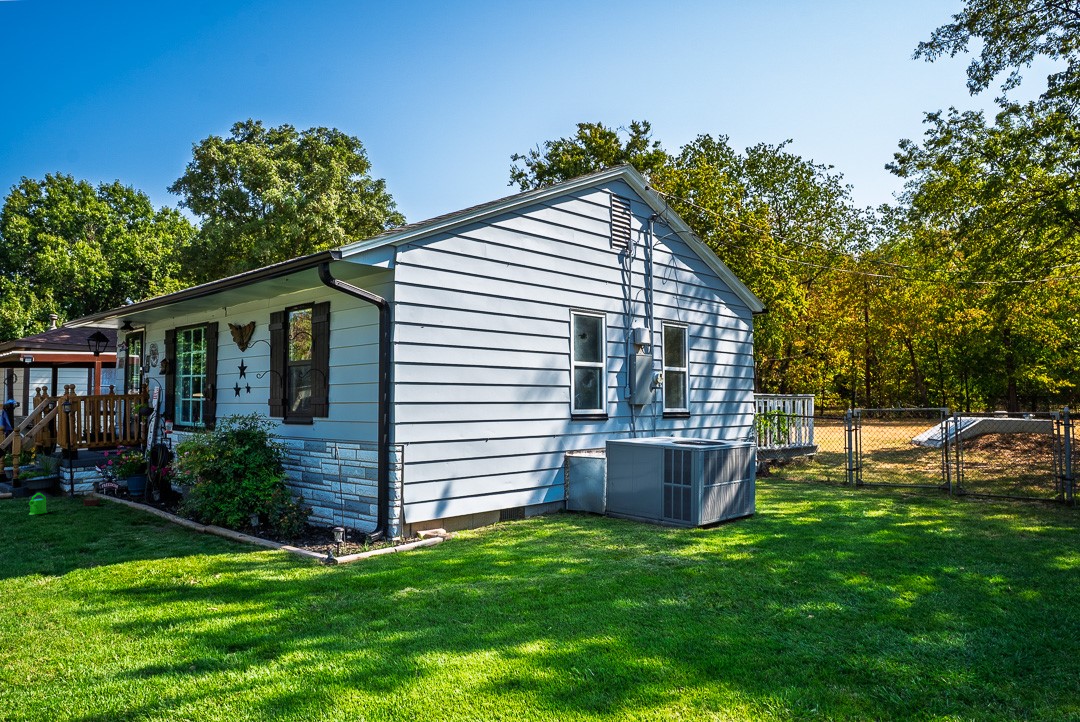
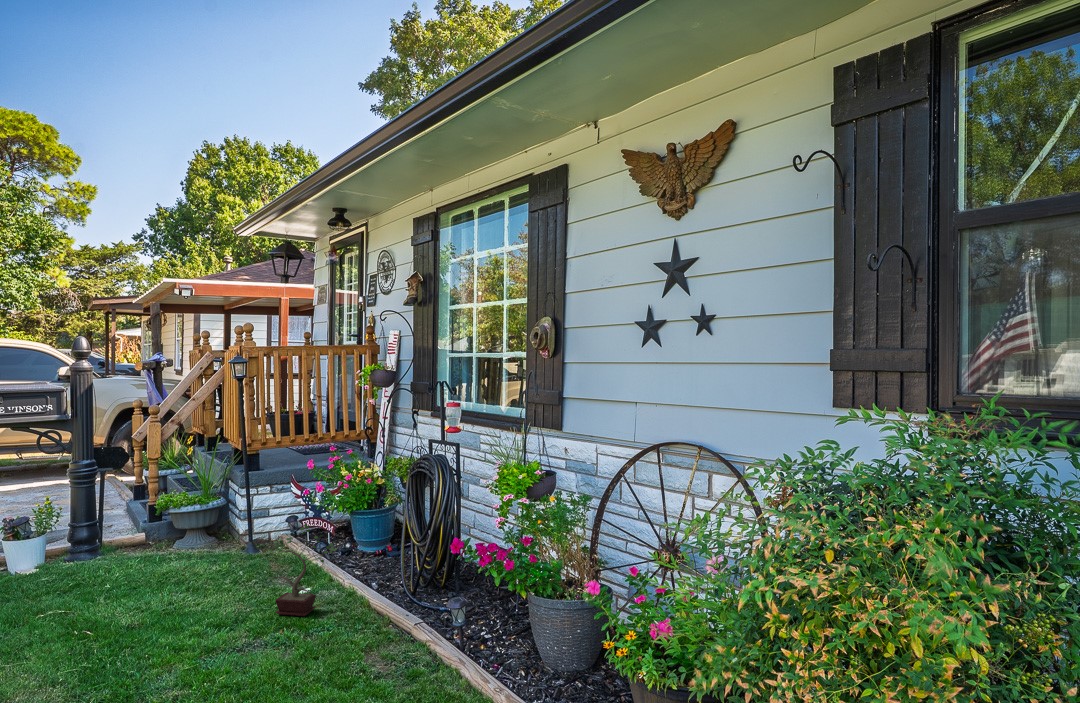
watering can: present [29,493,47,514] -> none [131,603,186,673]

